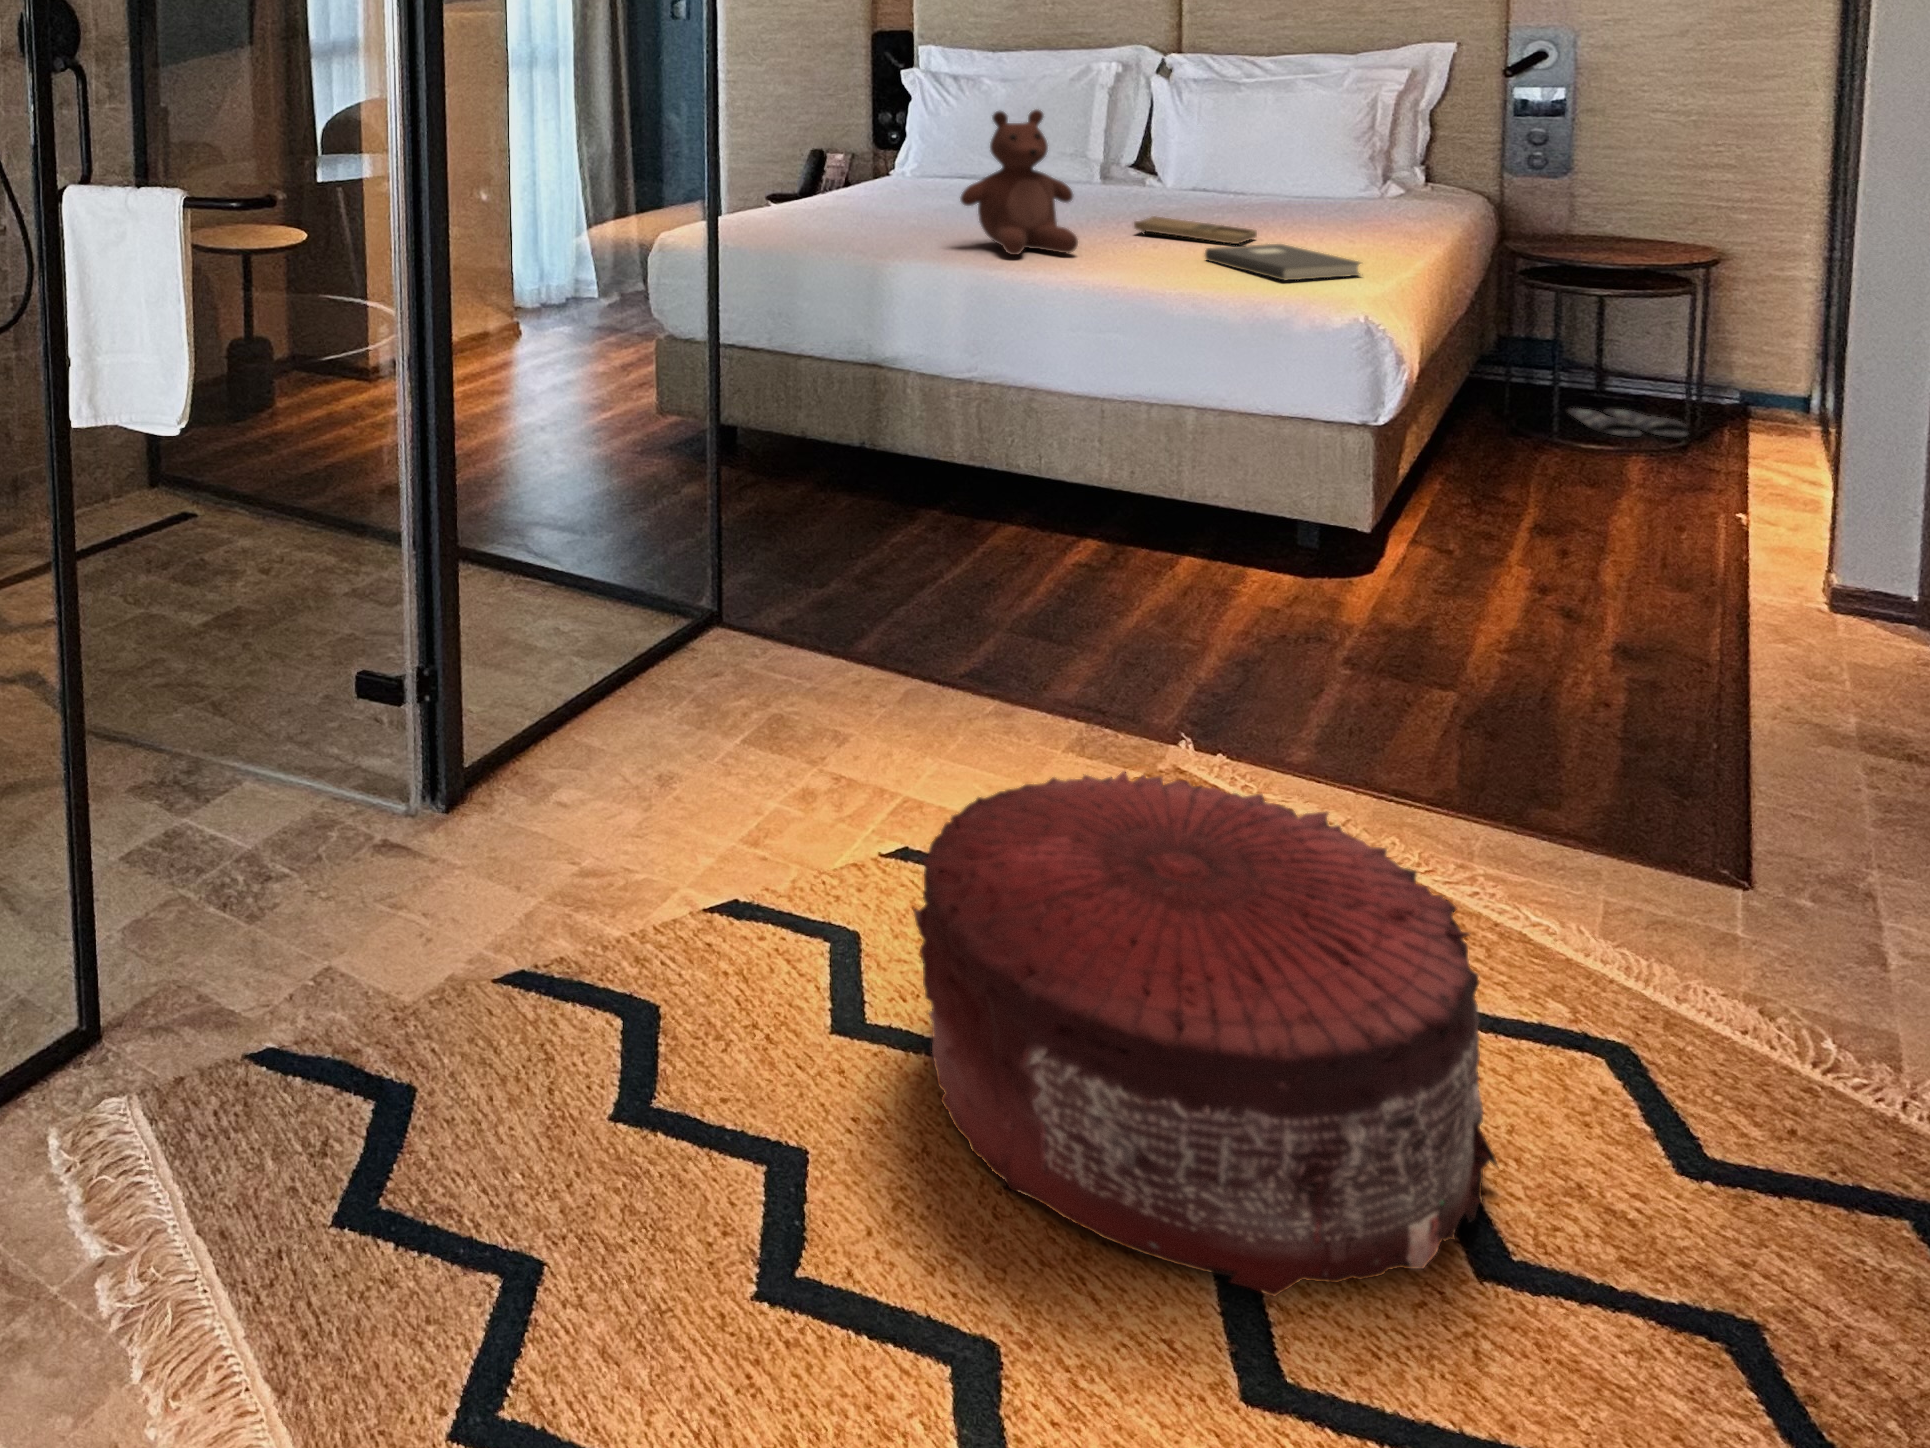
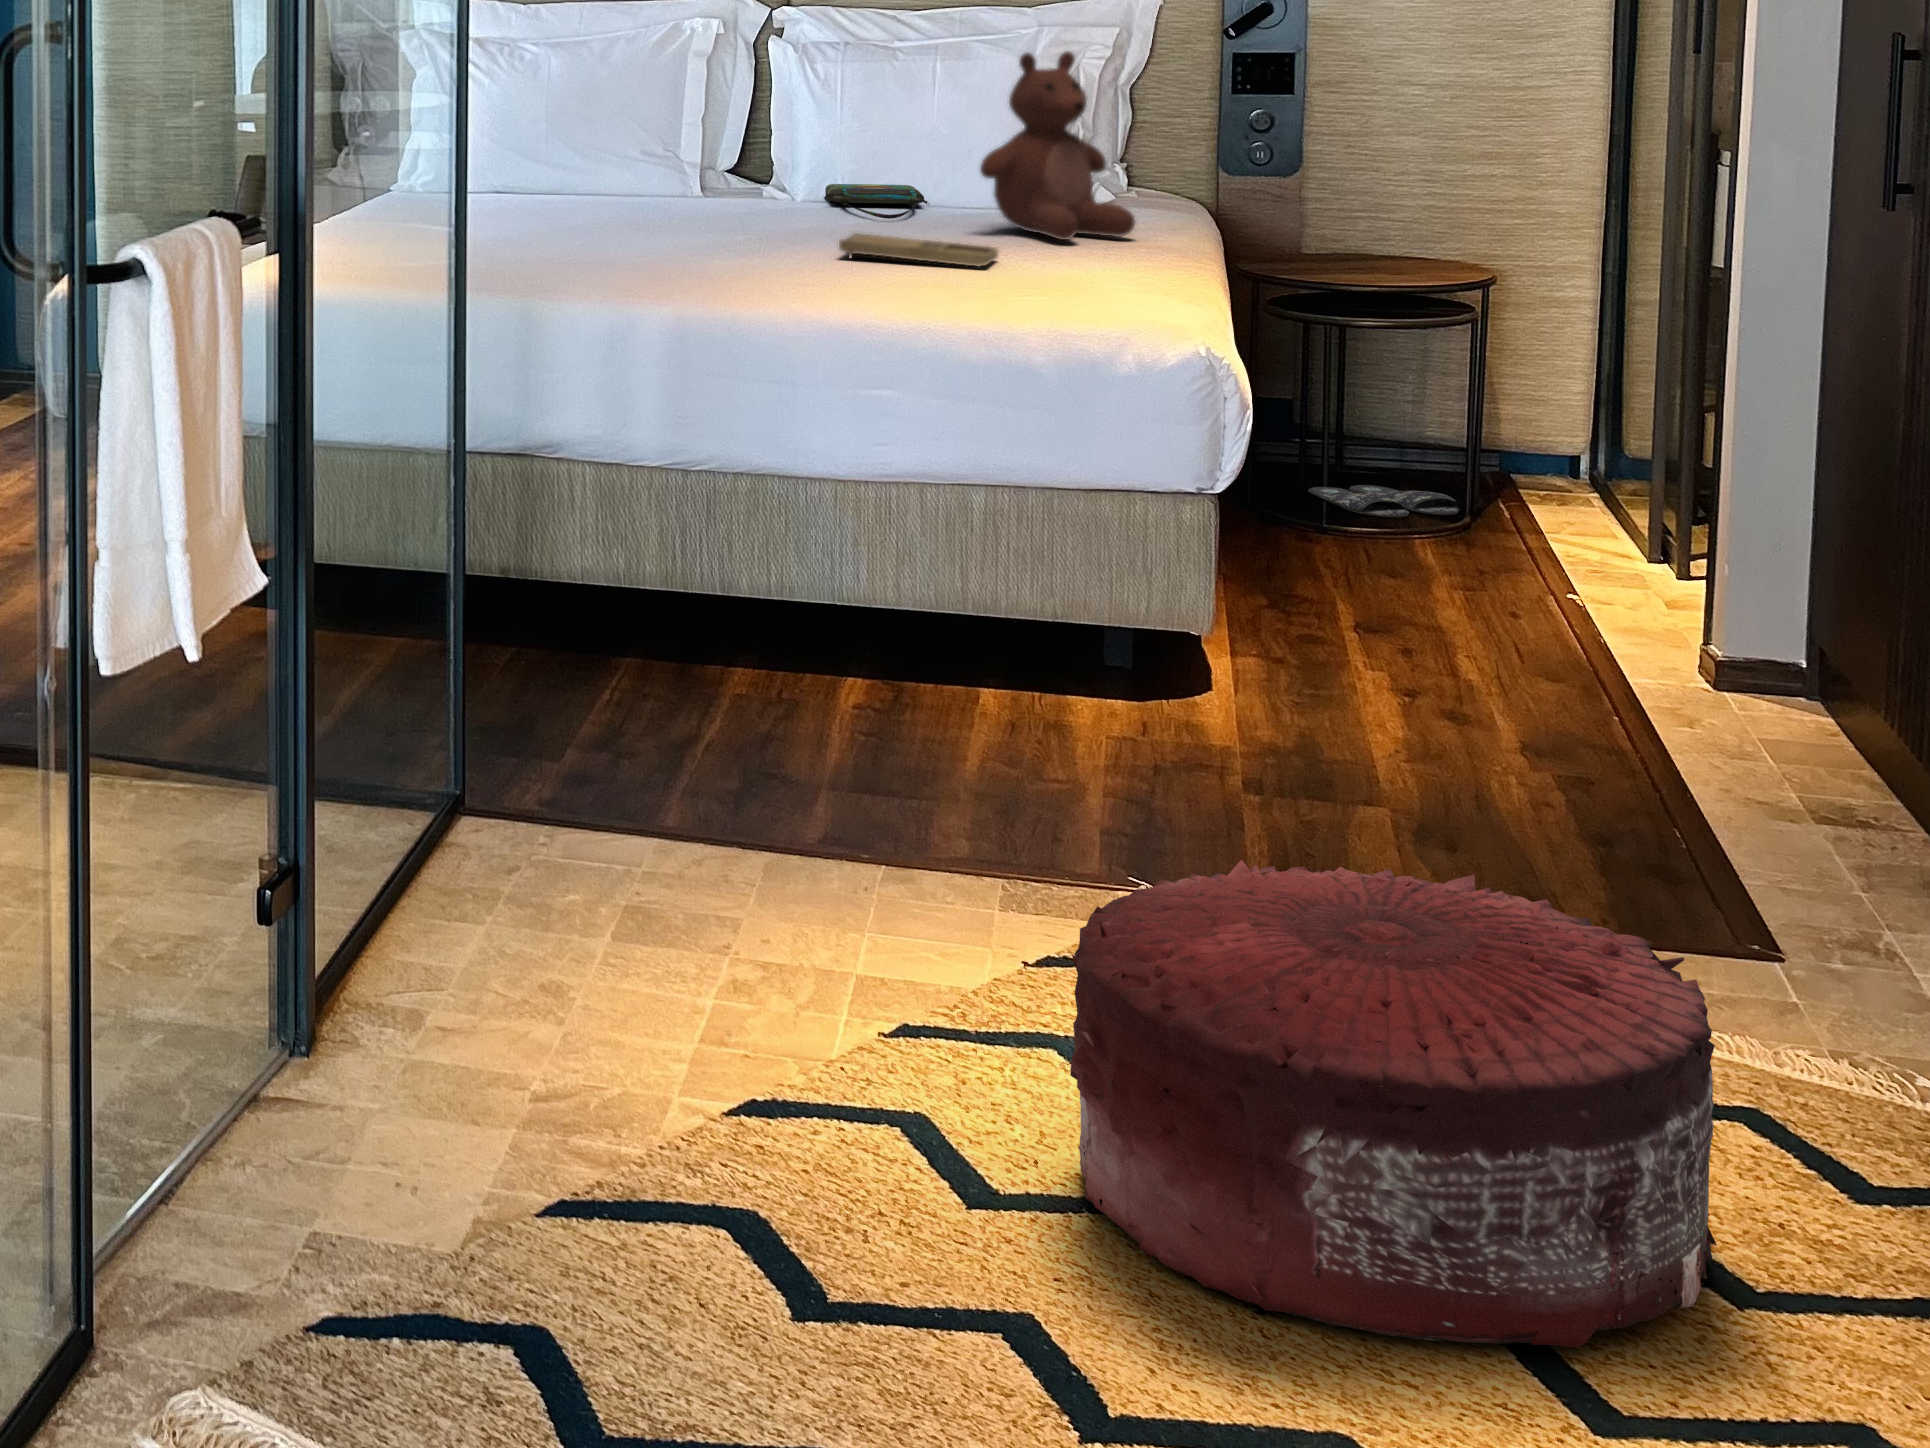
teddy bear: present [960,110,1078,255] -> present [980,51,1135,240]
tote bag: none [1167,178,1246,205] -> present [825,184,928,219]
book: present [1205,244,1360,280] -> none [961,263,1170,308]

